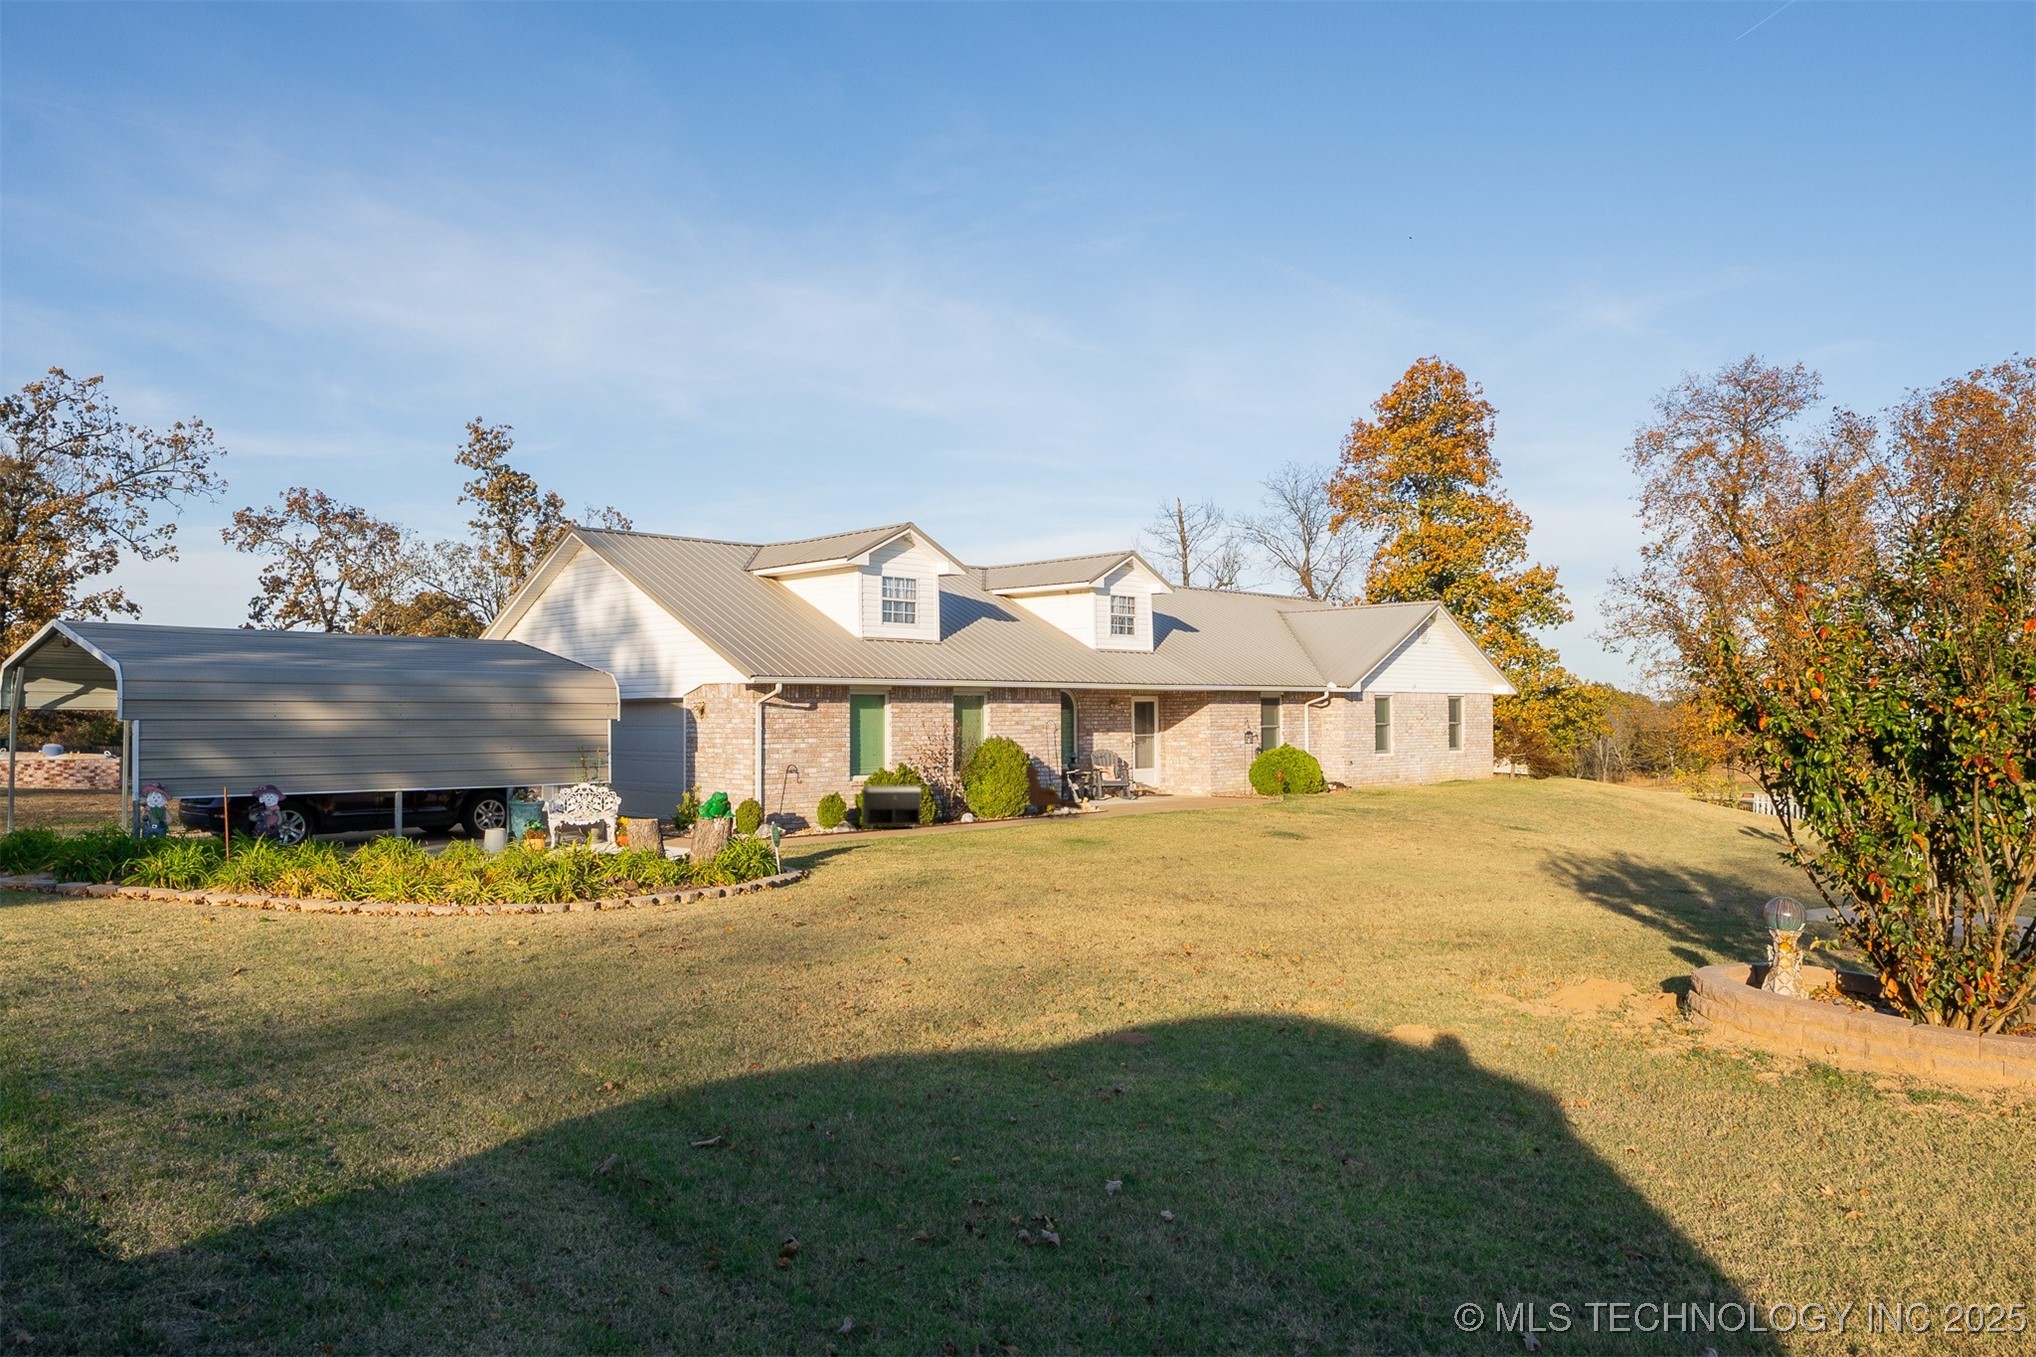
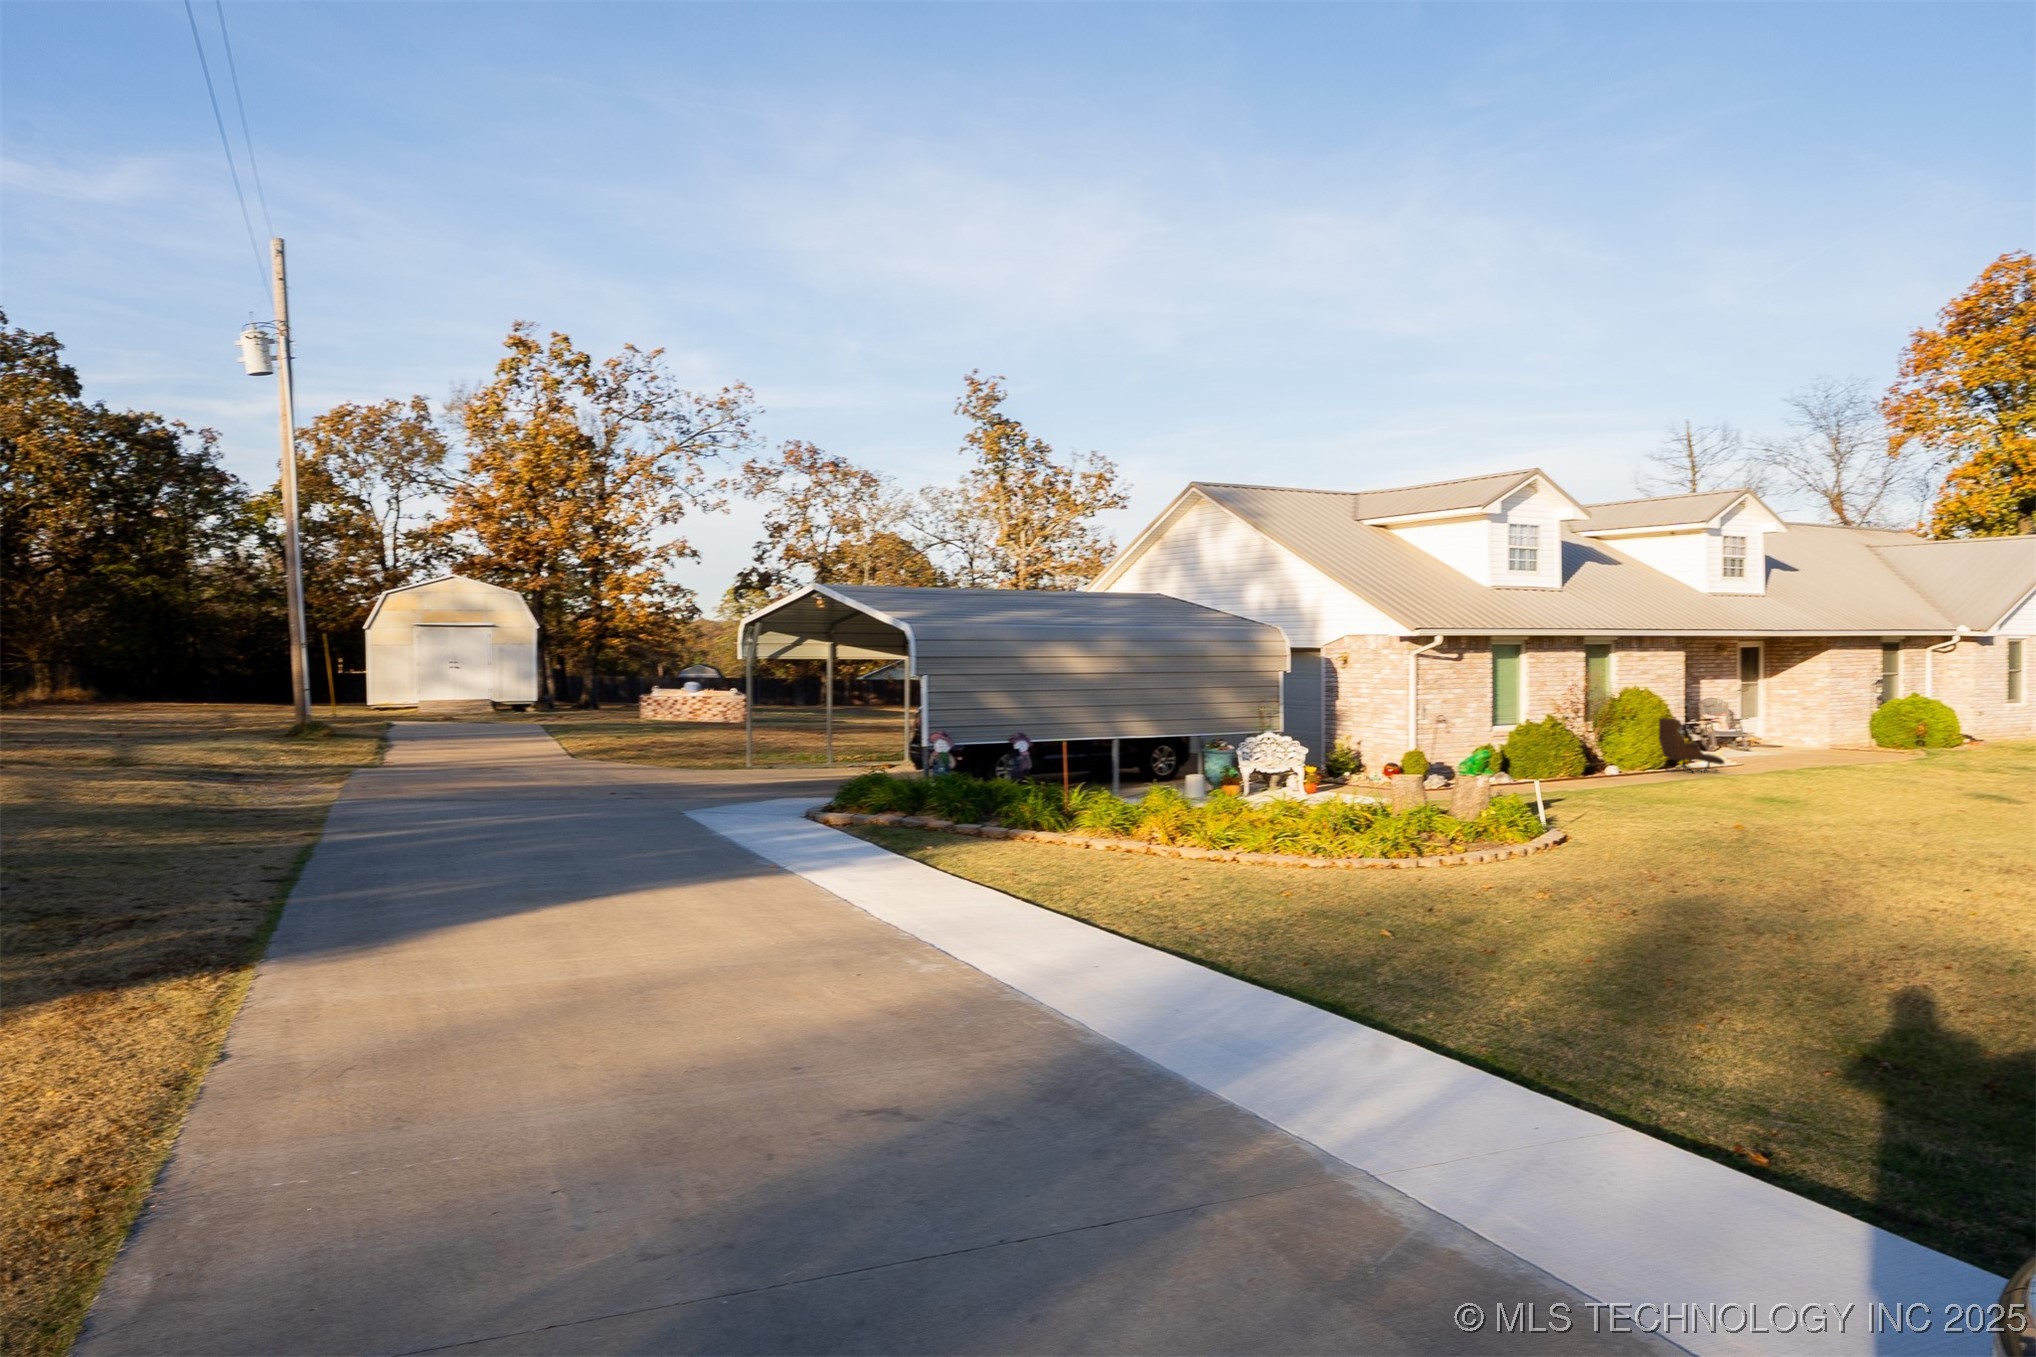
storage bench: present [862,786,921,828] -> none [1514,738,1580,782]

